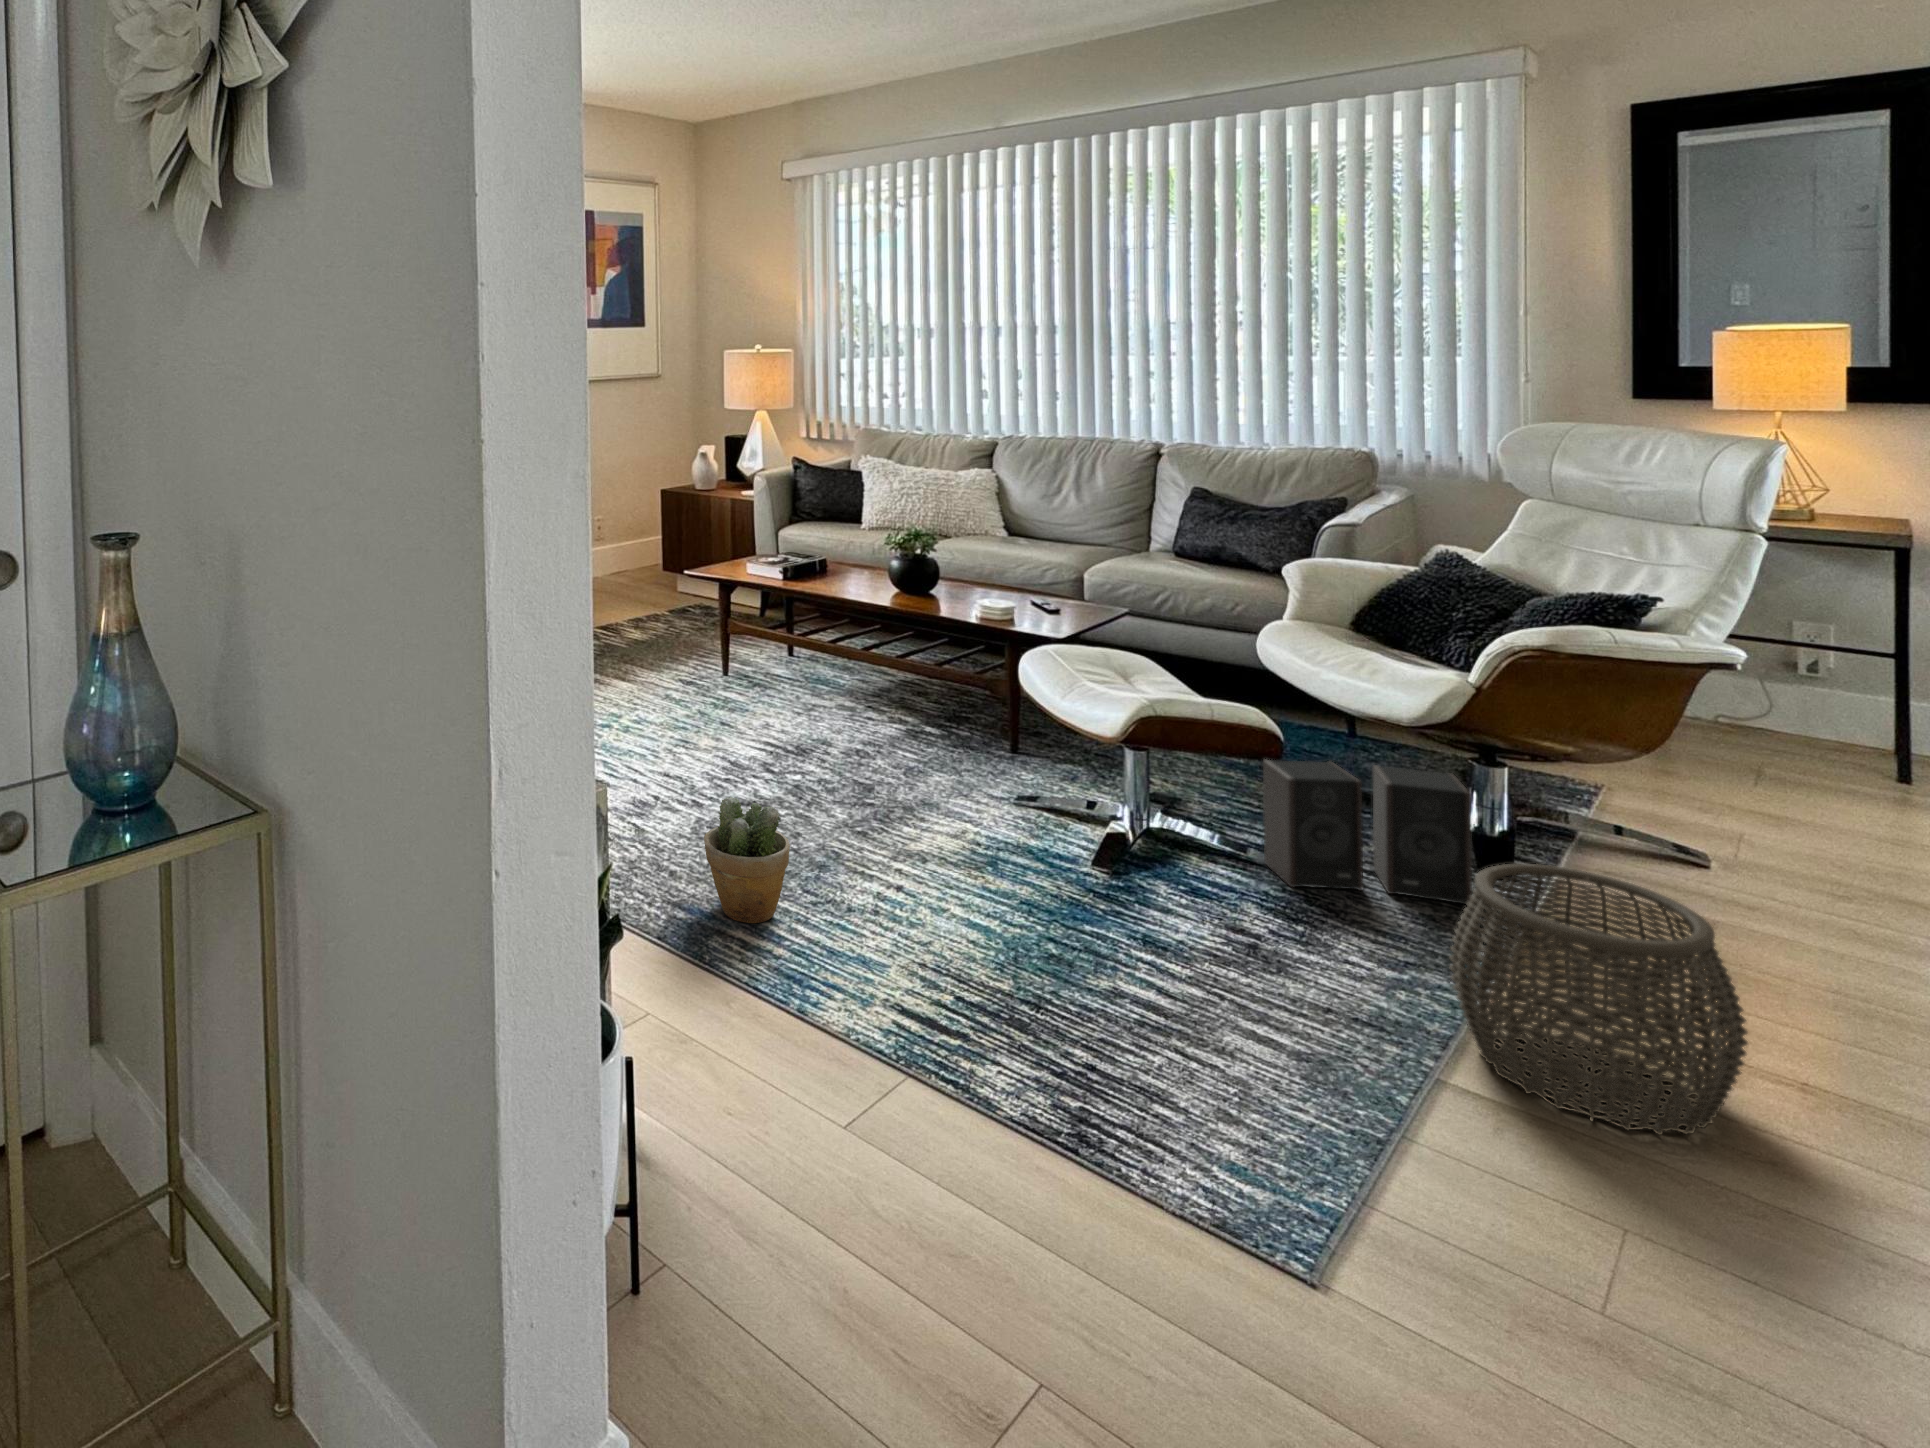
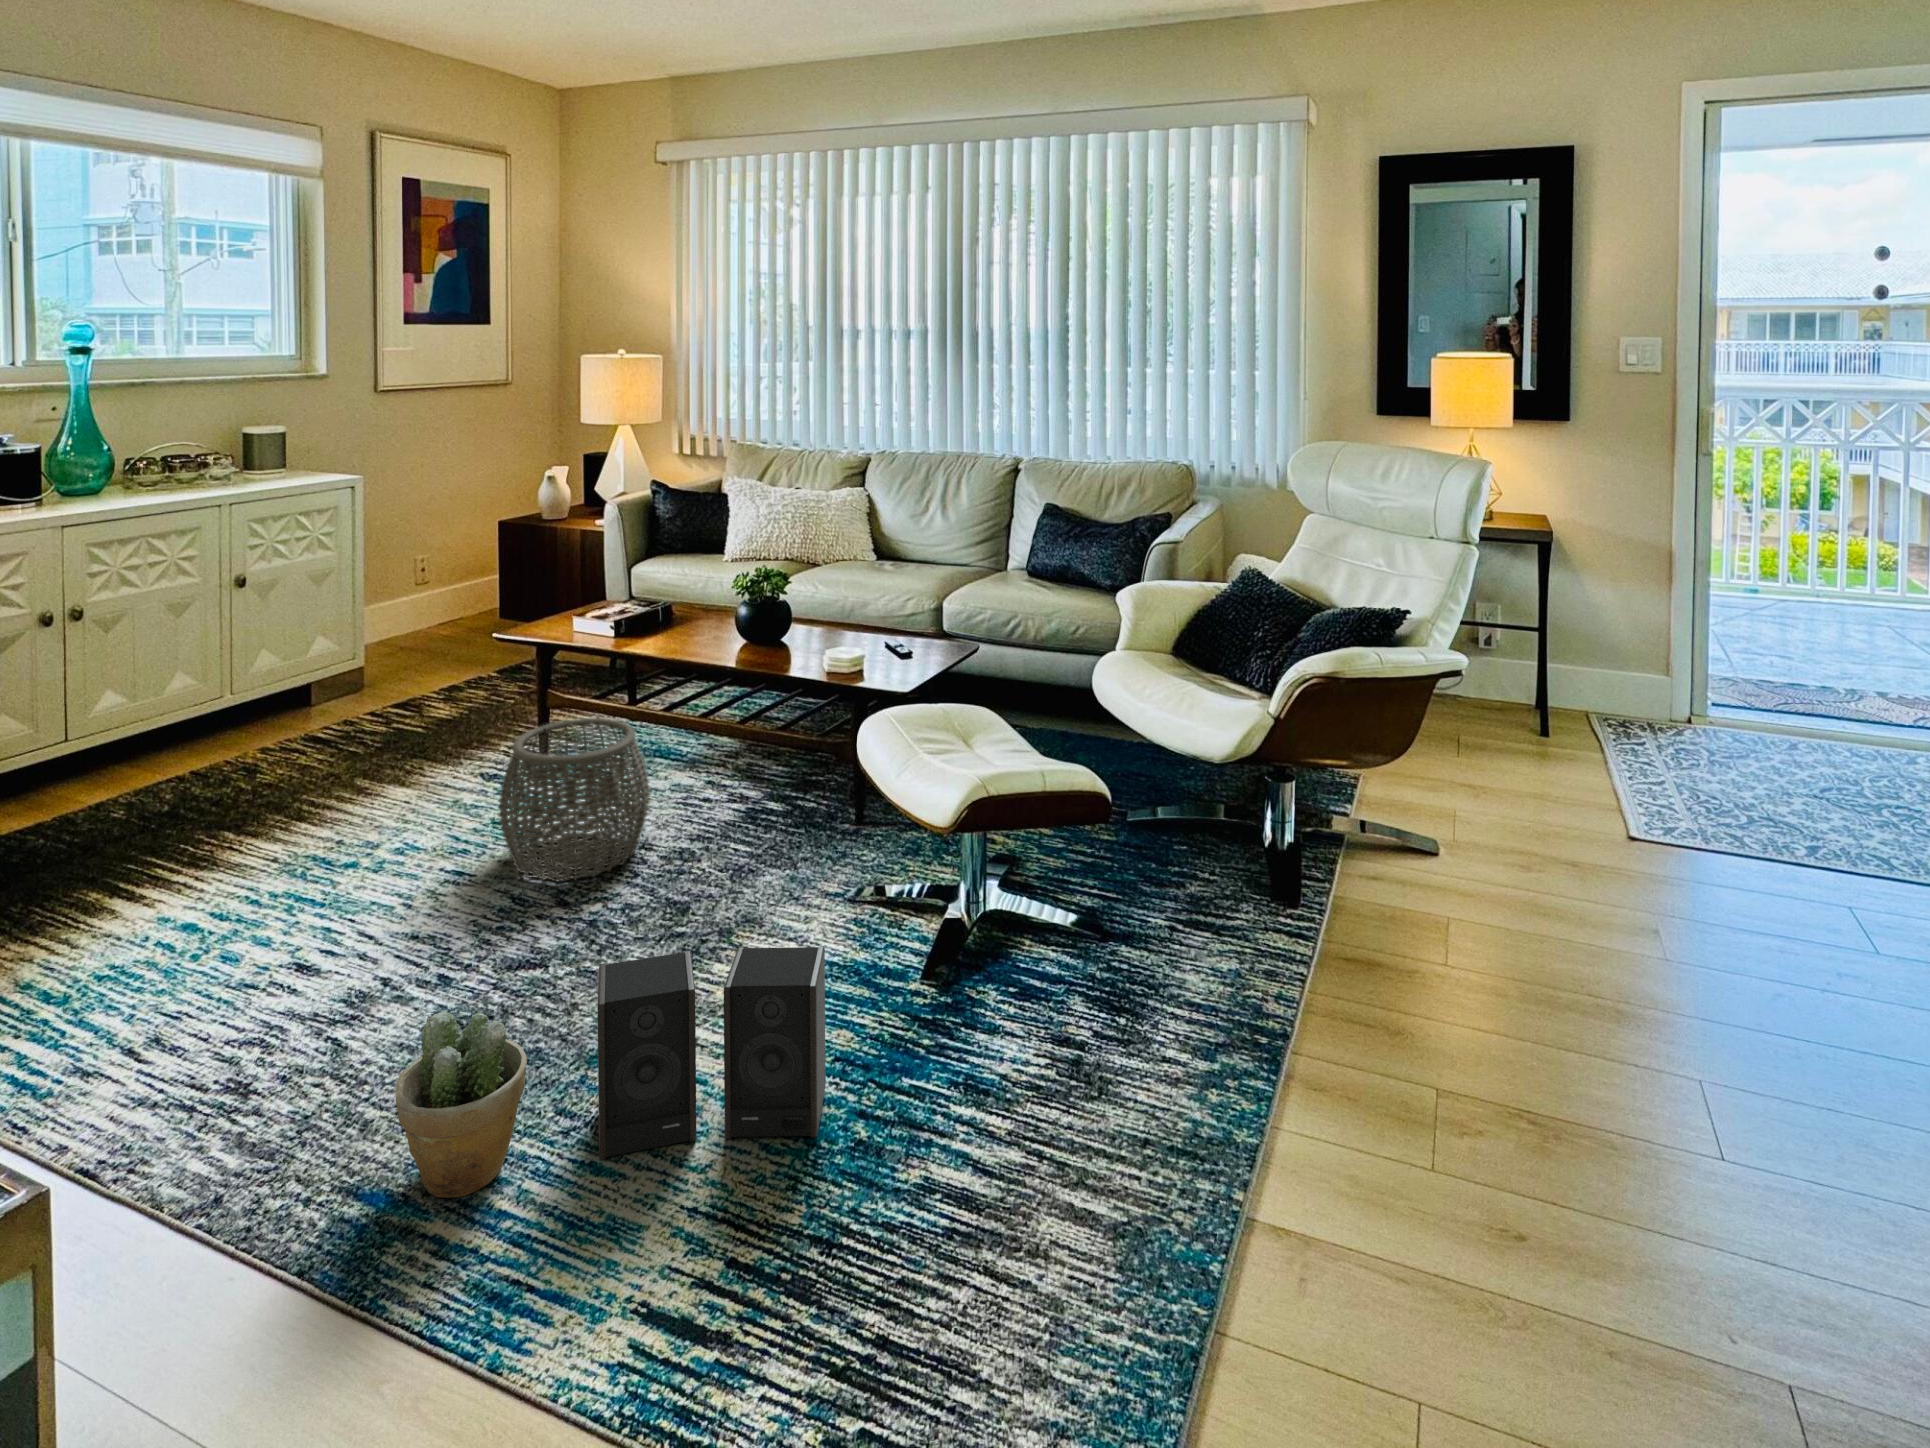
speaker: present [1263,759,1472,905] -> present [597,946,825,1160]
woven basket: present [1449,864,1748,1135] -> present [498,718,650,882]

